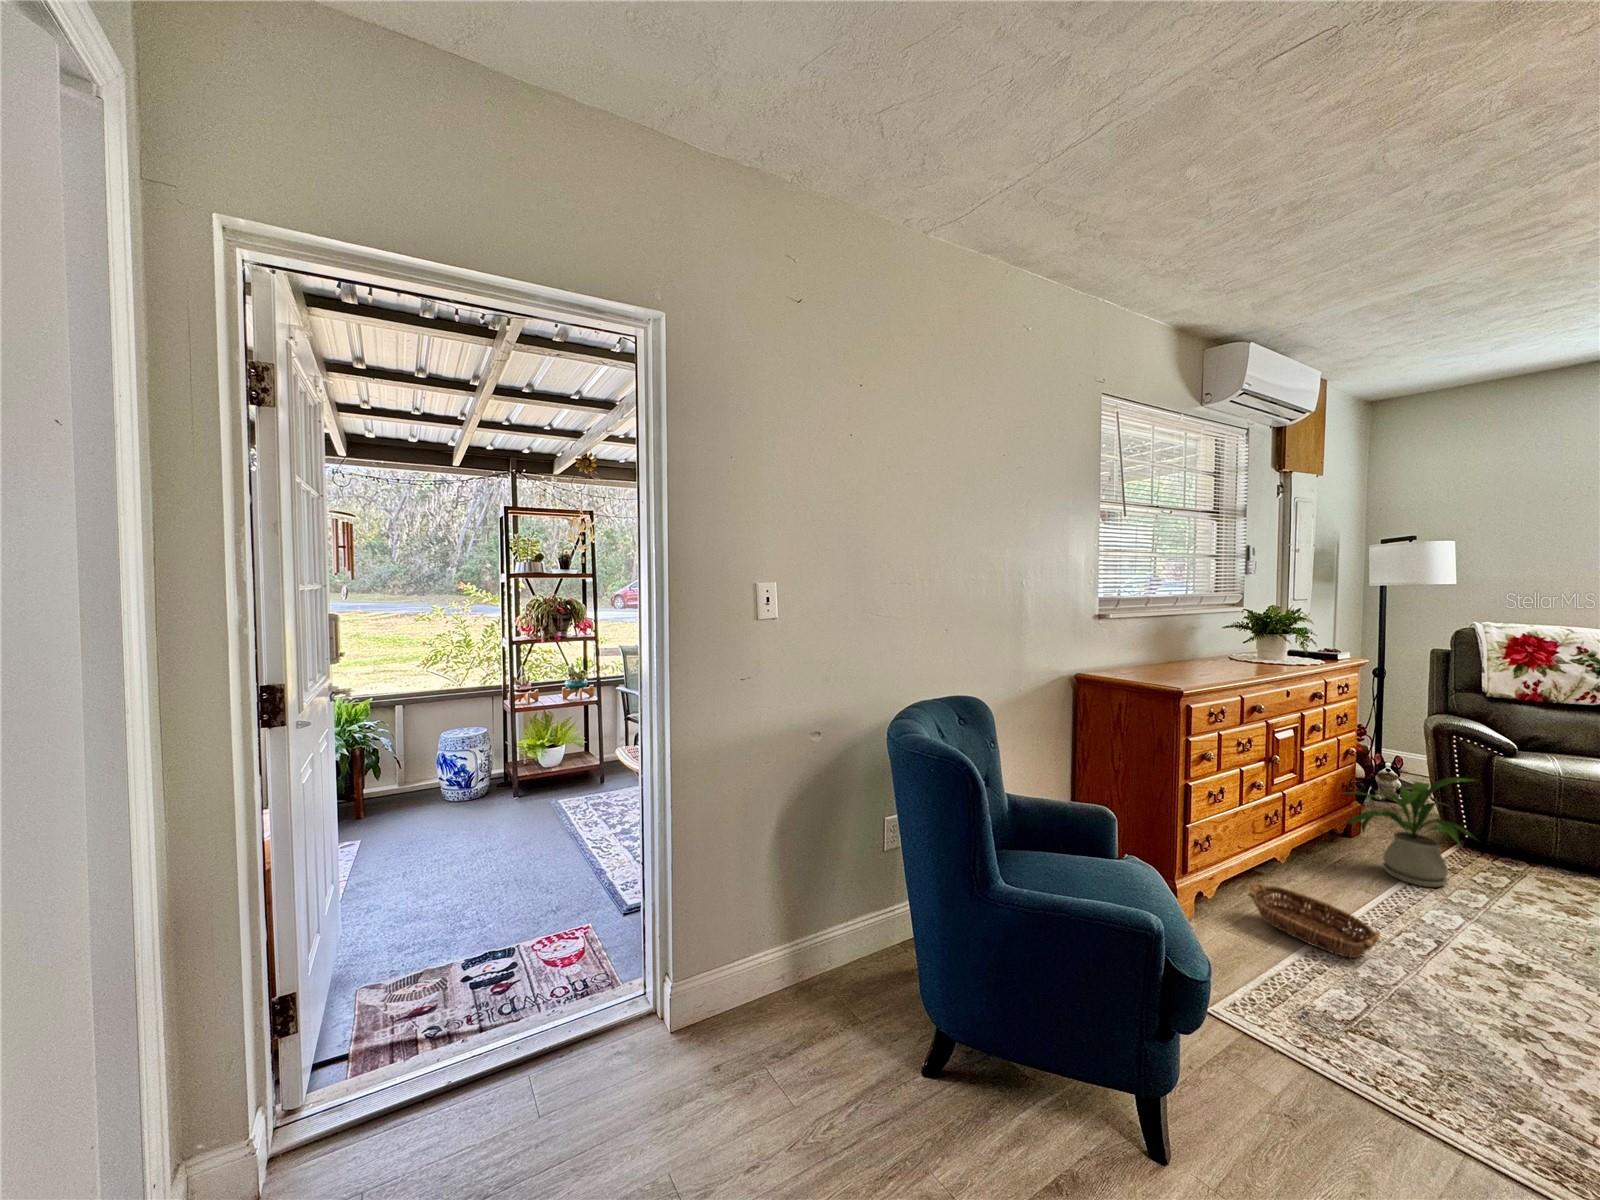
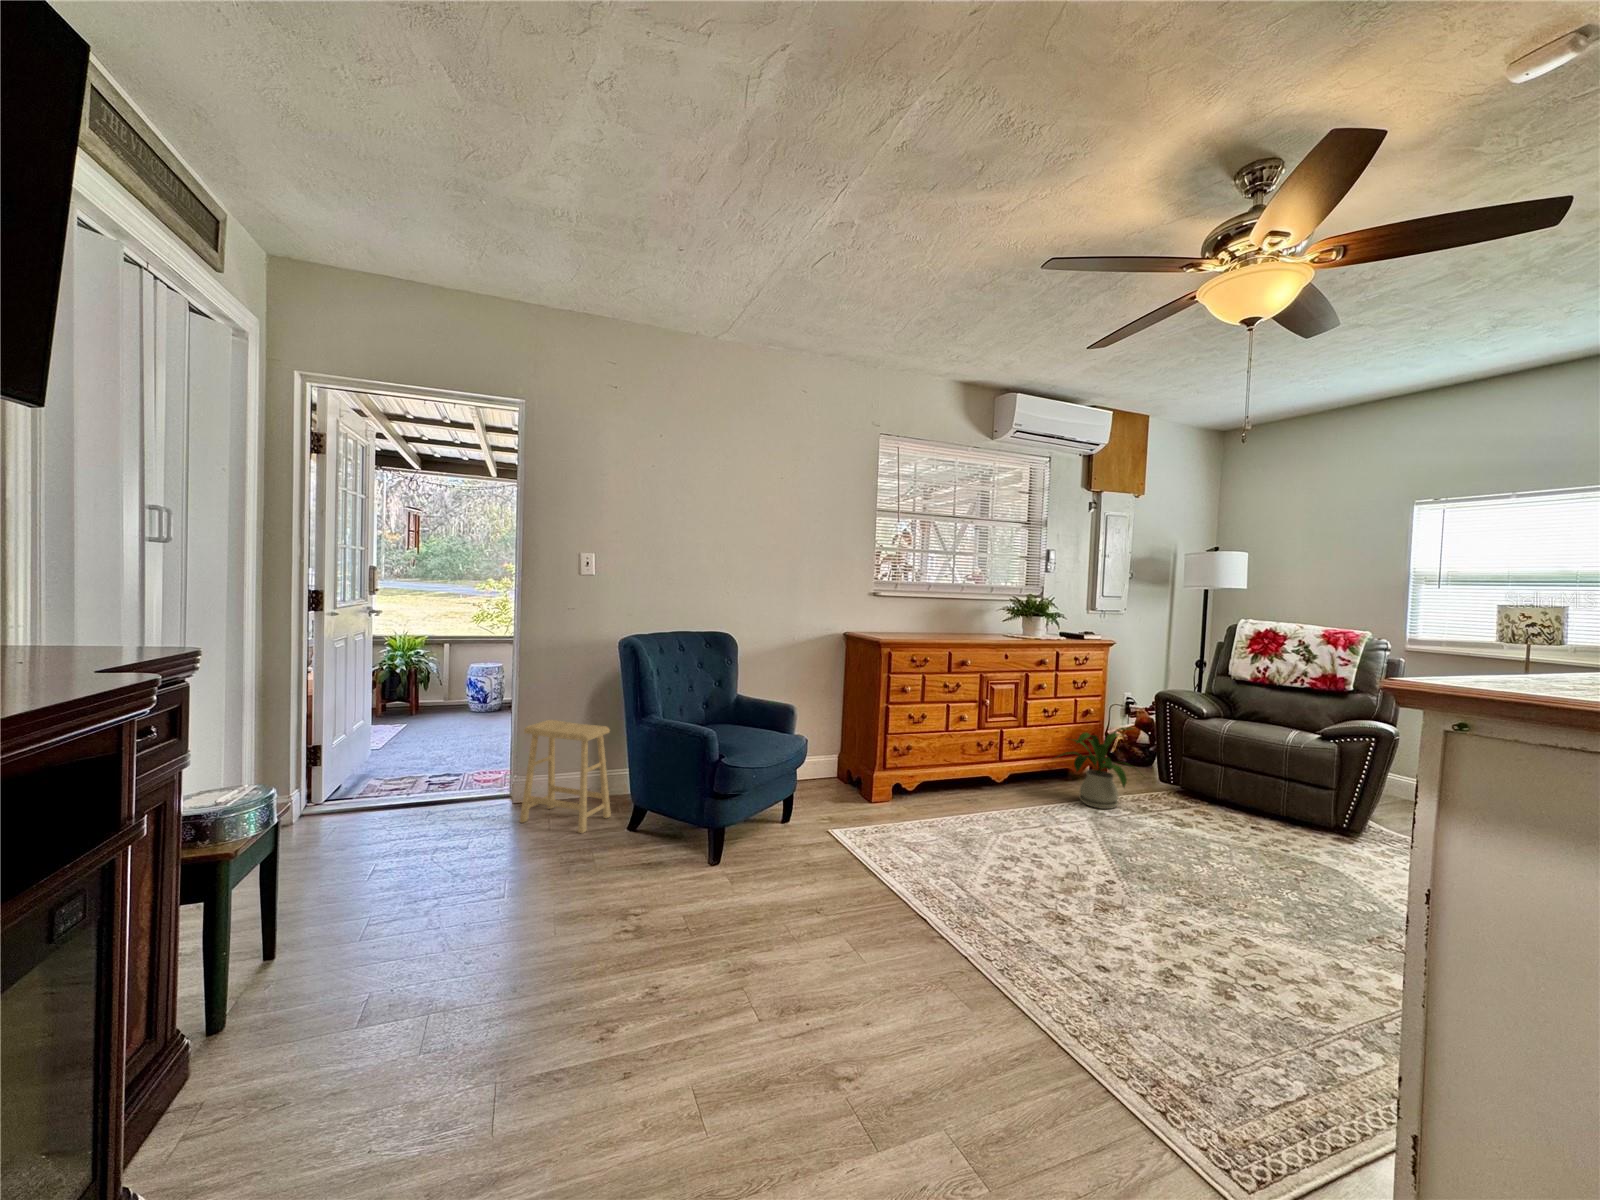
footstool: none [718,877,858,1100] -> present [520,720,611,833]
basket: present [1249,883,1380,958] -> none [914,783,1004,832]

